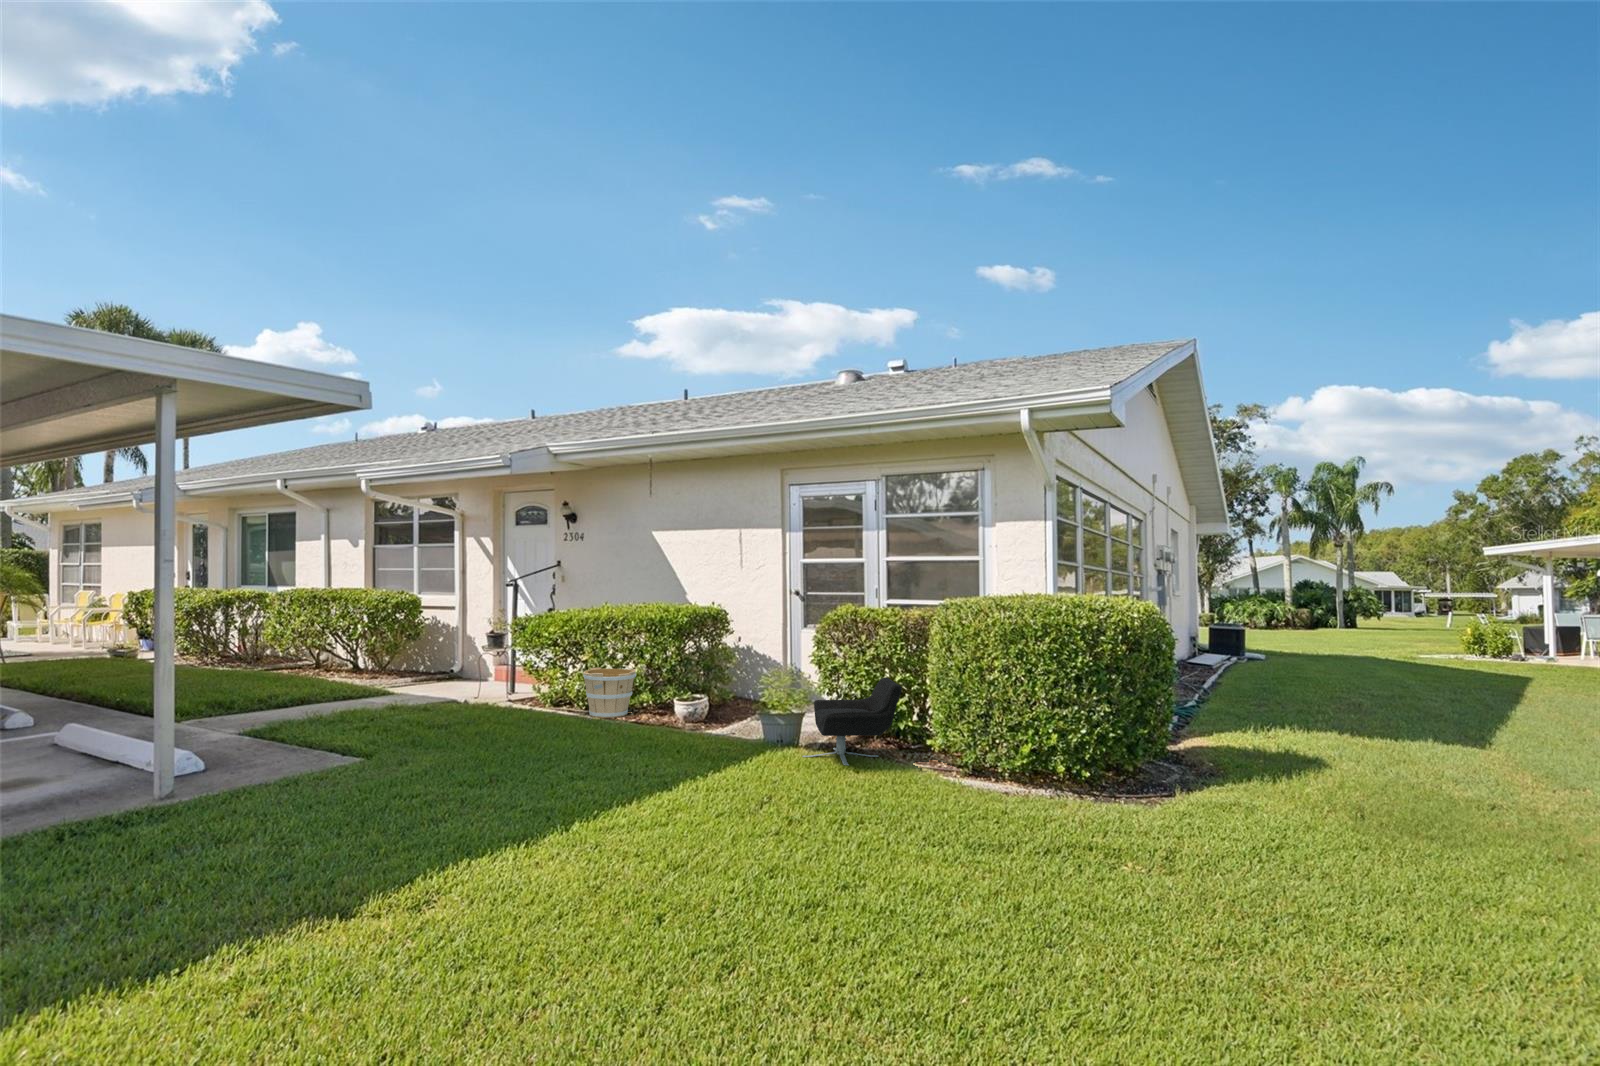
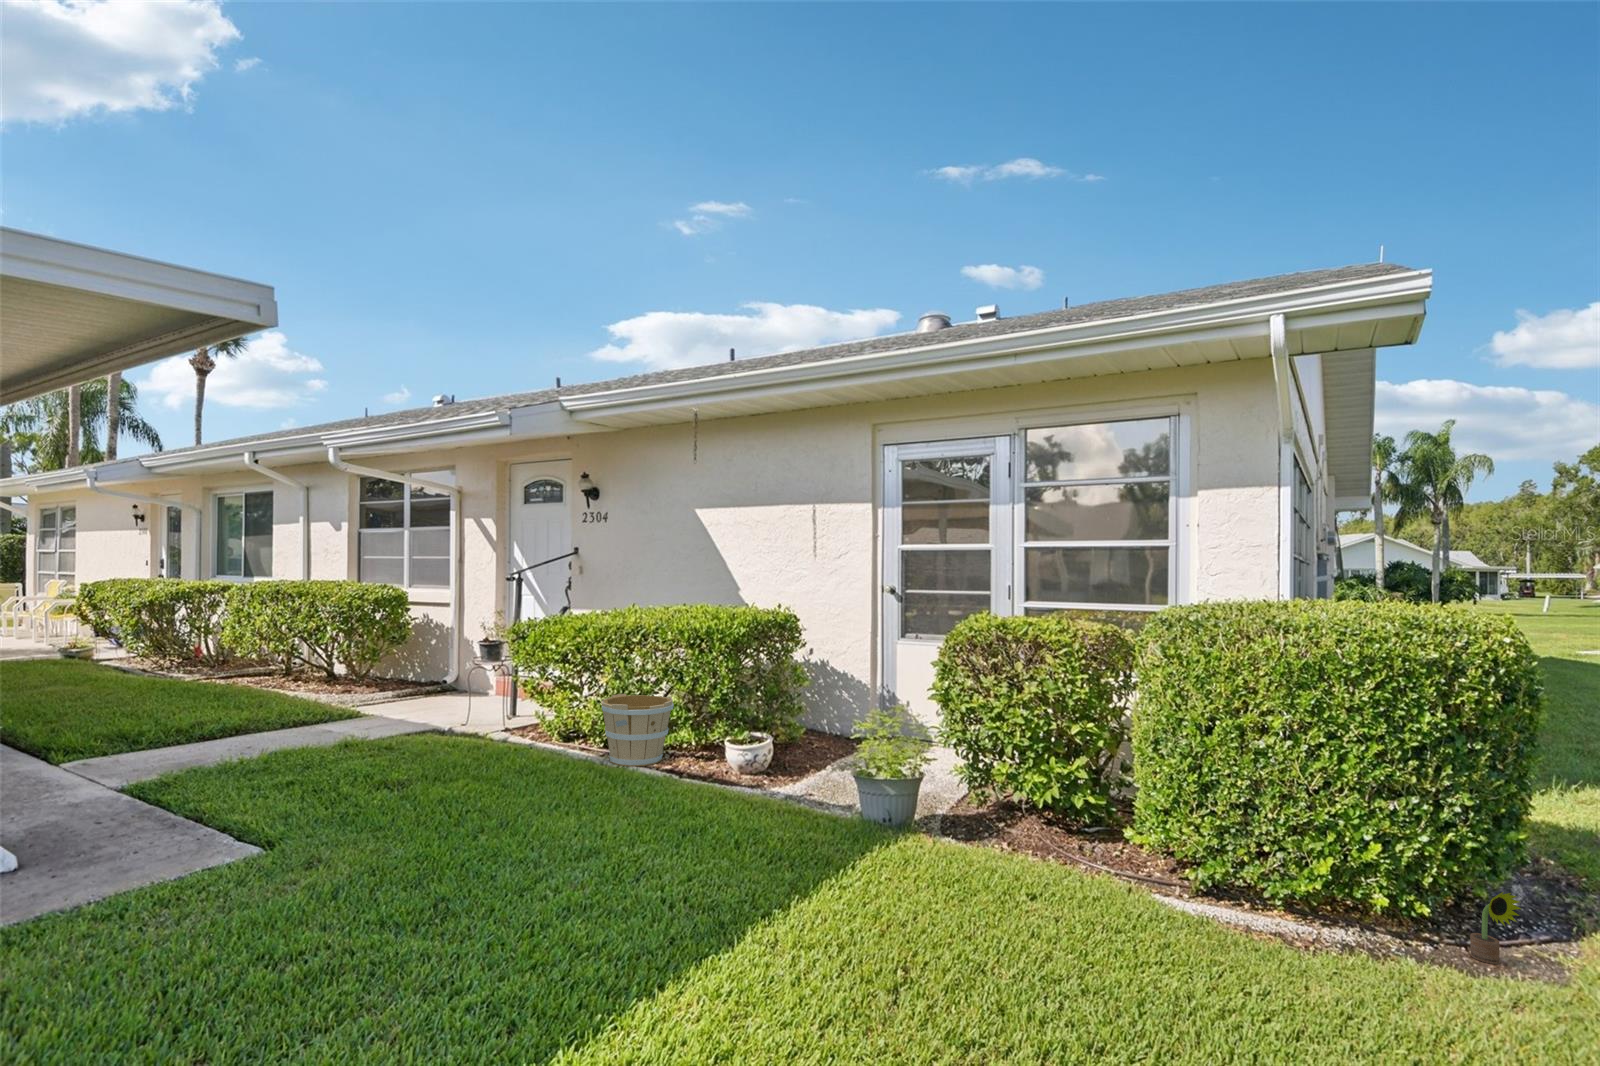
lounge chair: present [802,678,902,765] -> none [929,727,1091,874]
decorative plant: none [1100,756,1124,798] -> present [1470,892,1521,964]

